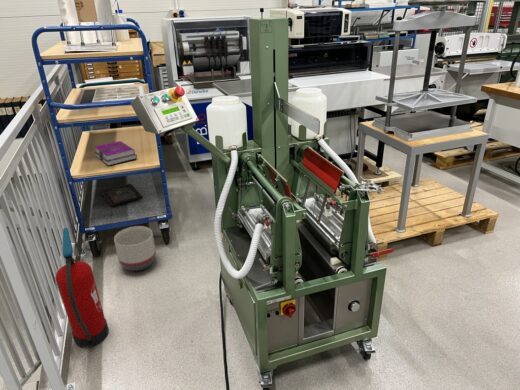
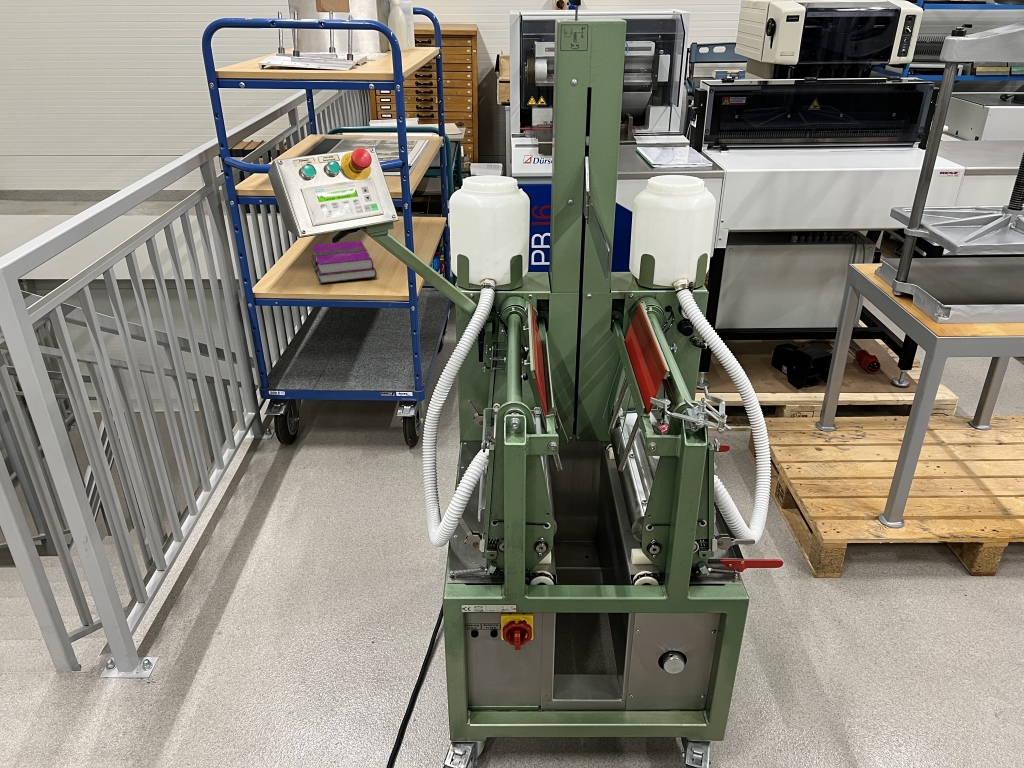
tray: present [100,184,142,207] -> none [325,322,388,358]
planter: present [114,226,156,271] -> none [306,402,380,484]
fire extinguisher: present [55,228,109,348] -> none [155,383,250,600]

